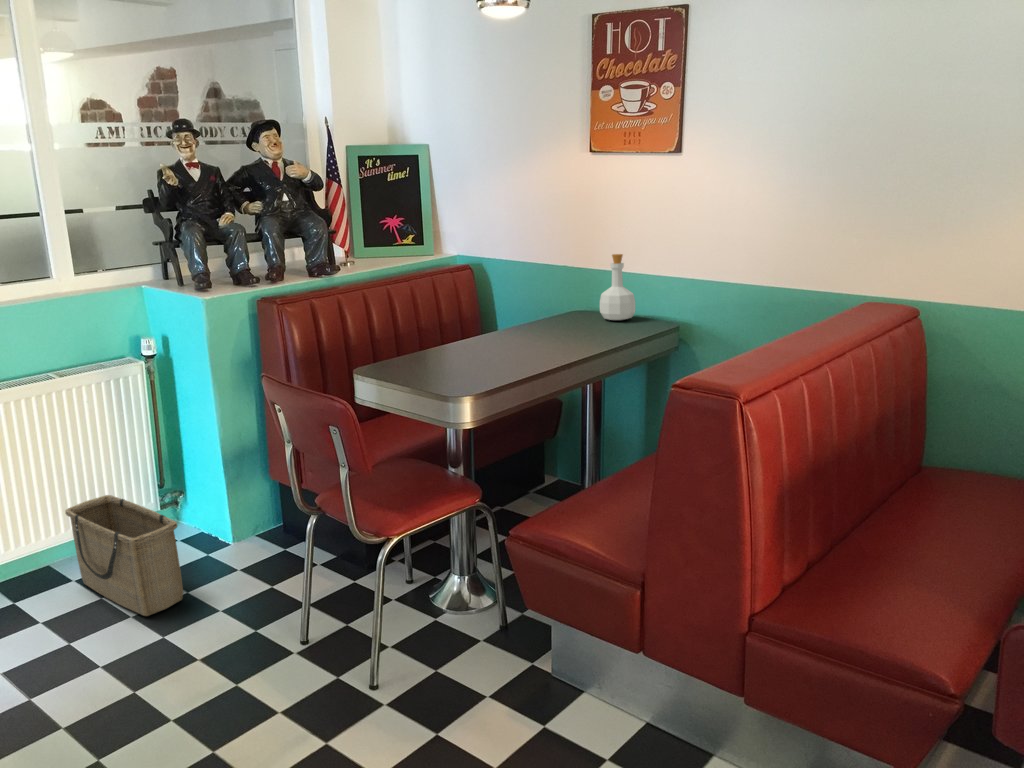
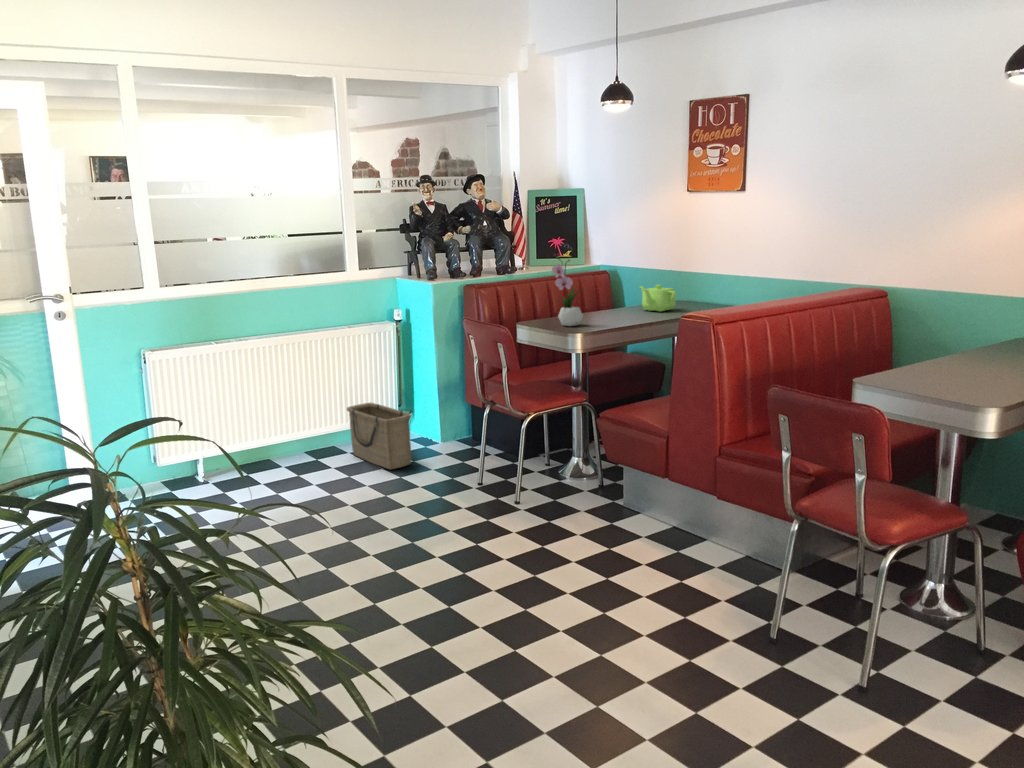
bottle: present [600,254,635,320] -> none [690,260,714,306]
flower arrangement: none [411,257,467,378] -> present [552,254,583,326]
teapot: none [530,294,591,336] -> present [640,285,676,312]

